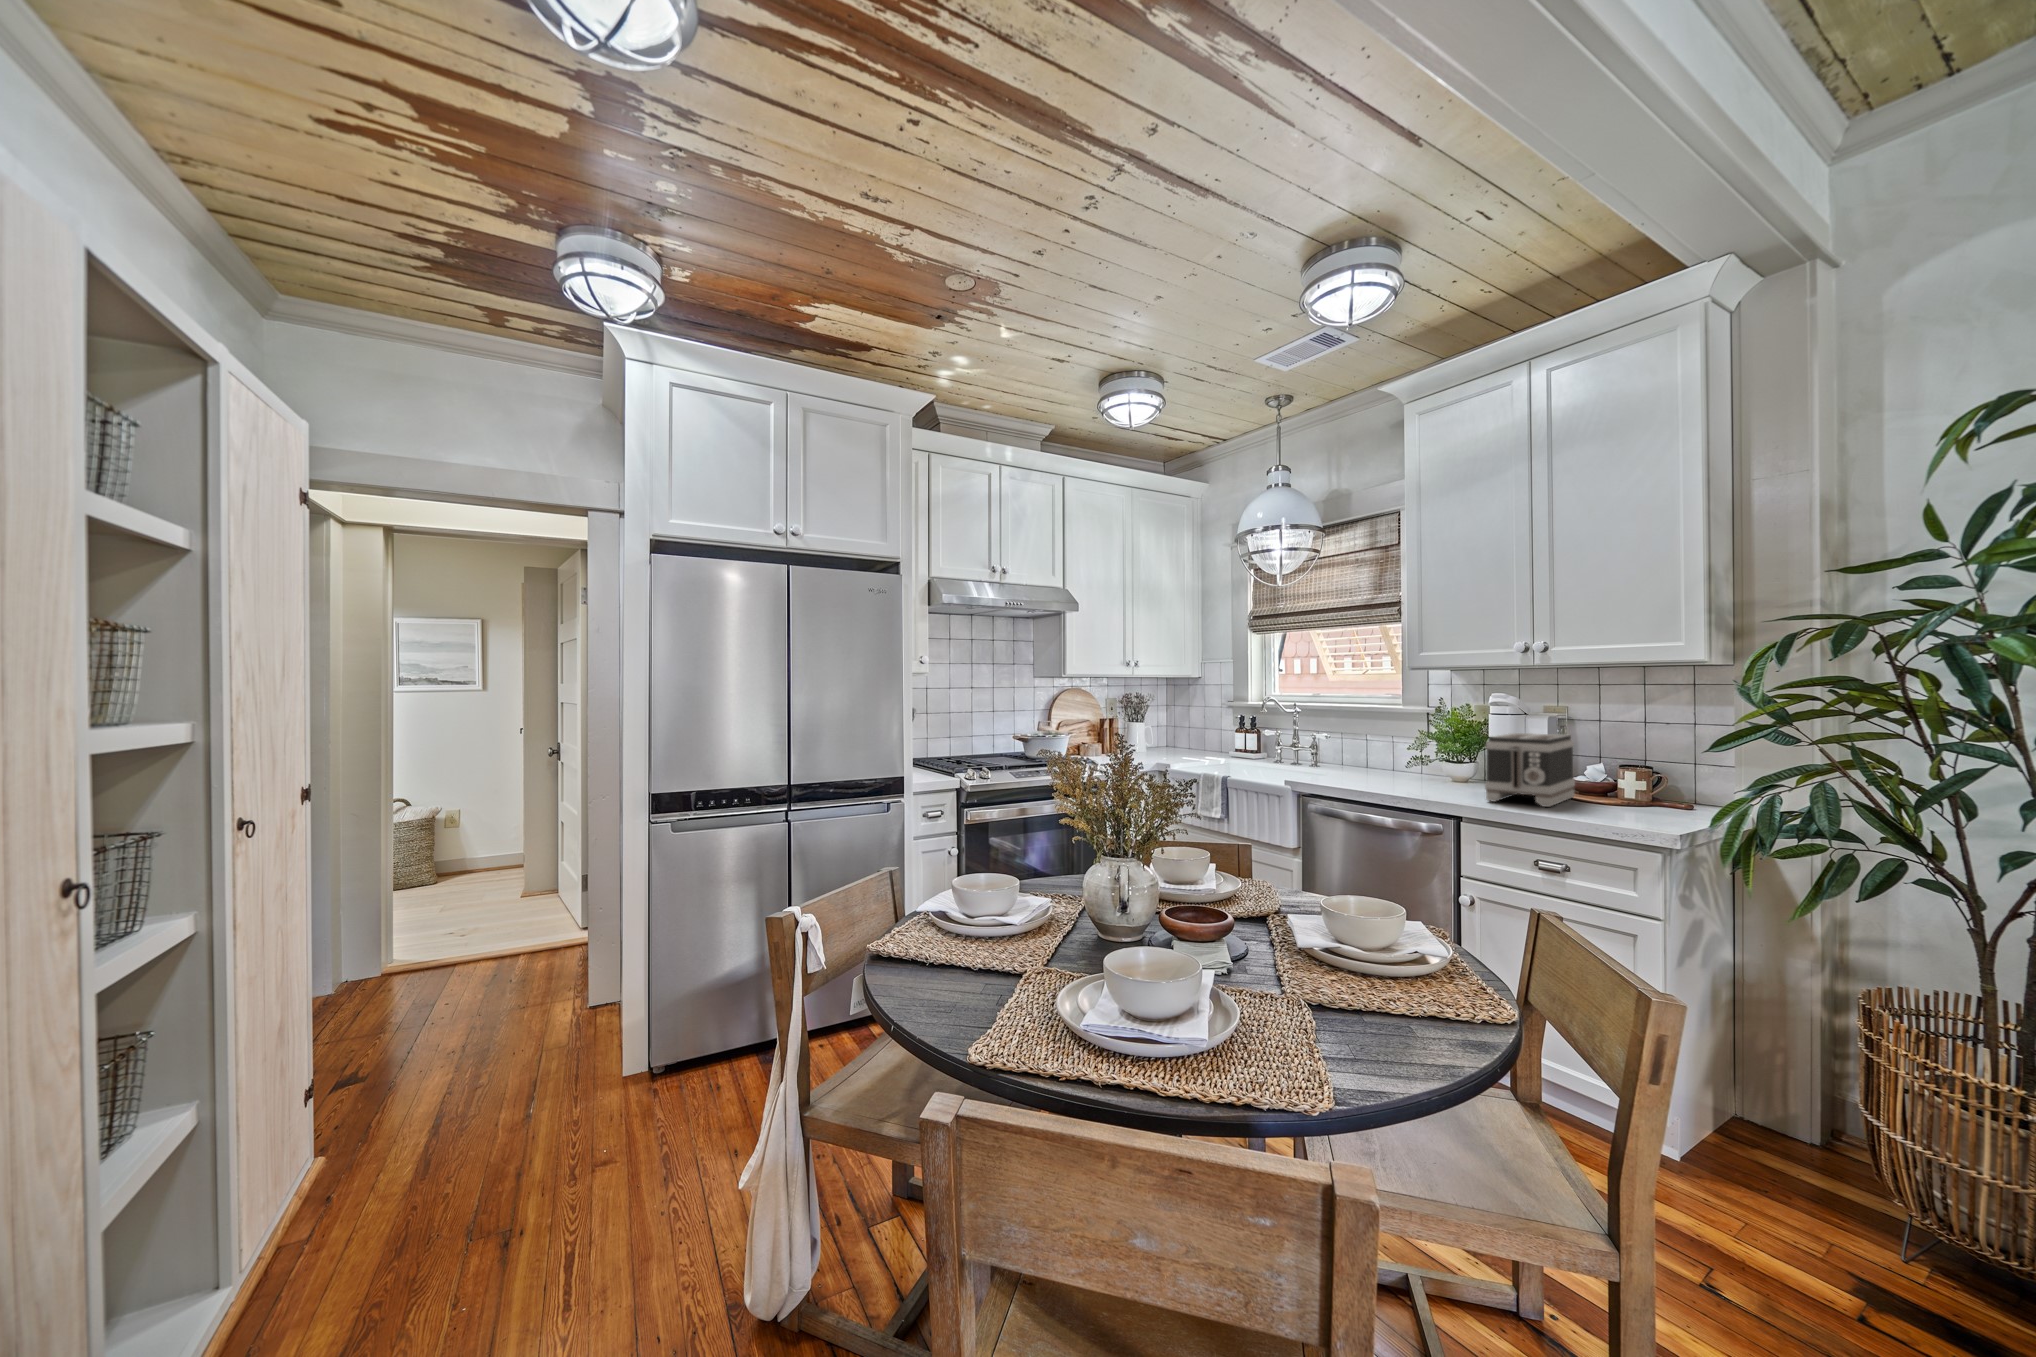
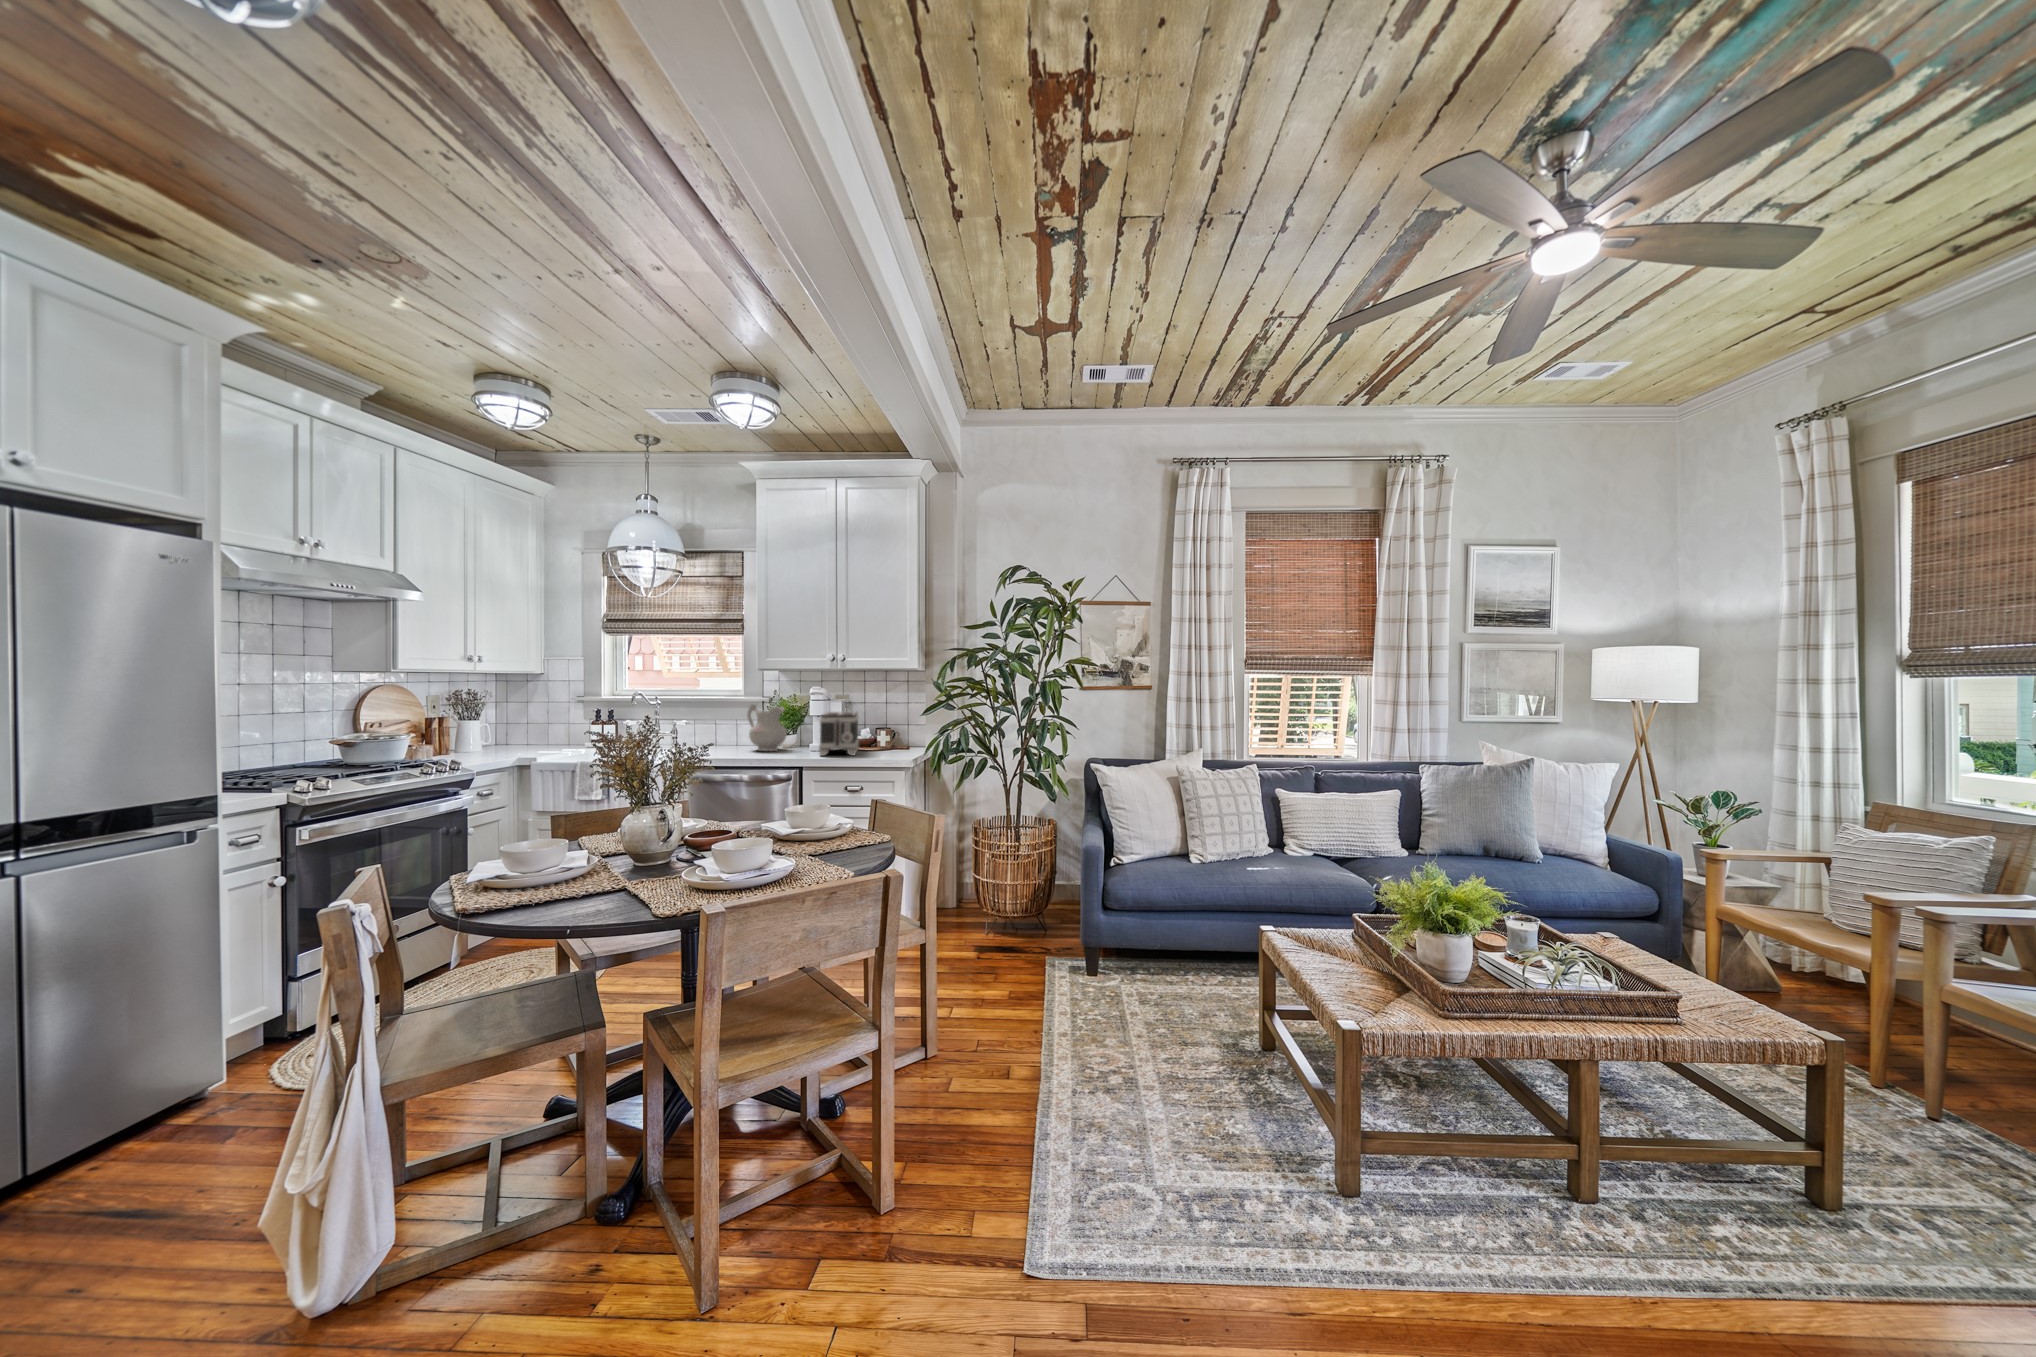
ceramic pitcher: none [1394,718,1451,786] -> present [747,705,787,751]

